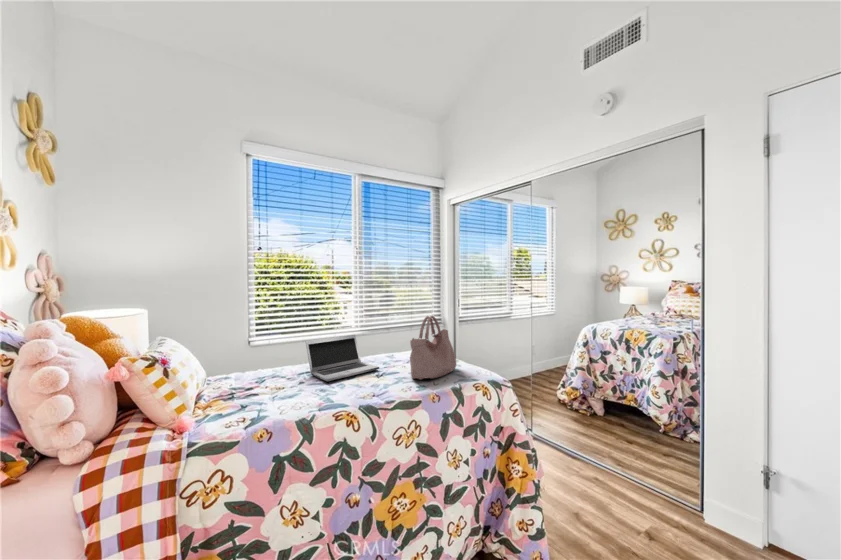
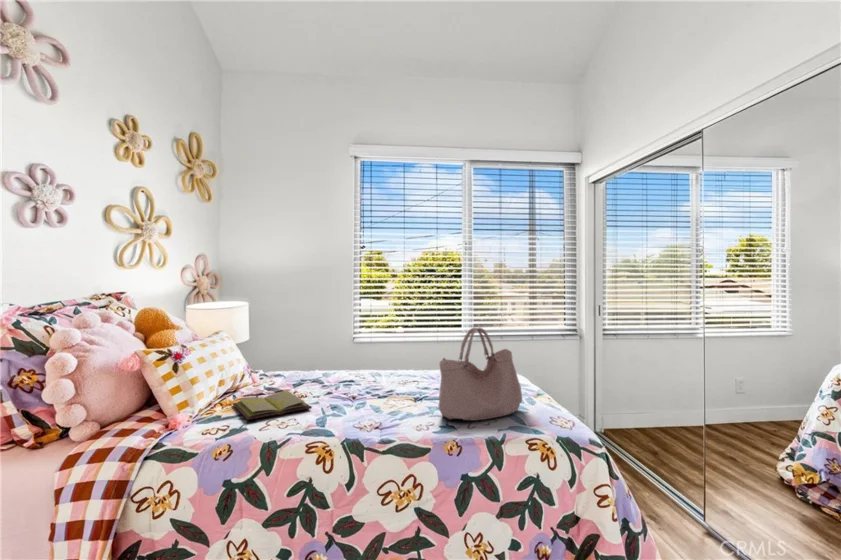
laptop: present [306,335,379,381] -> none [329,346,413,403]
diary: none [232,378,311,405] -> present [233,391,311,420]

